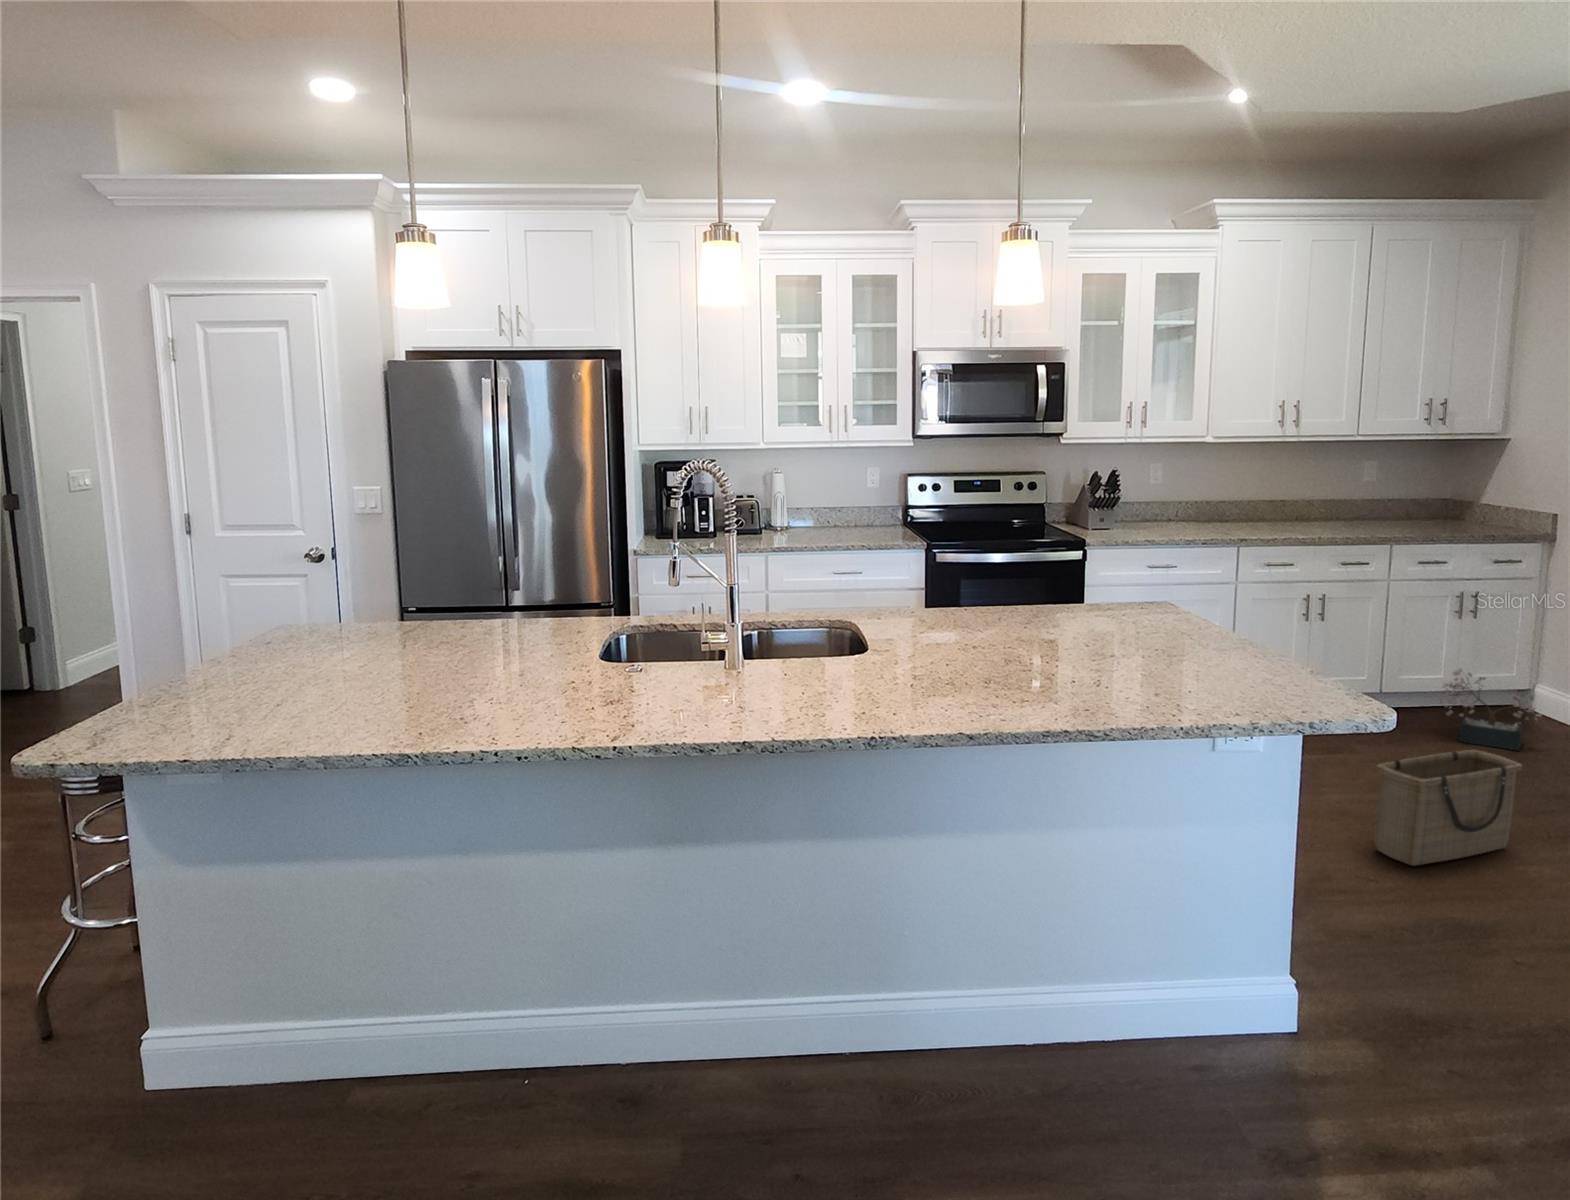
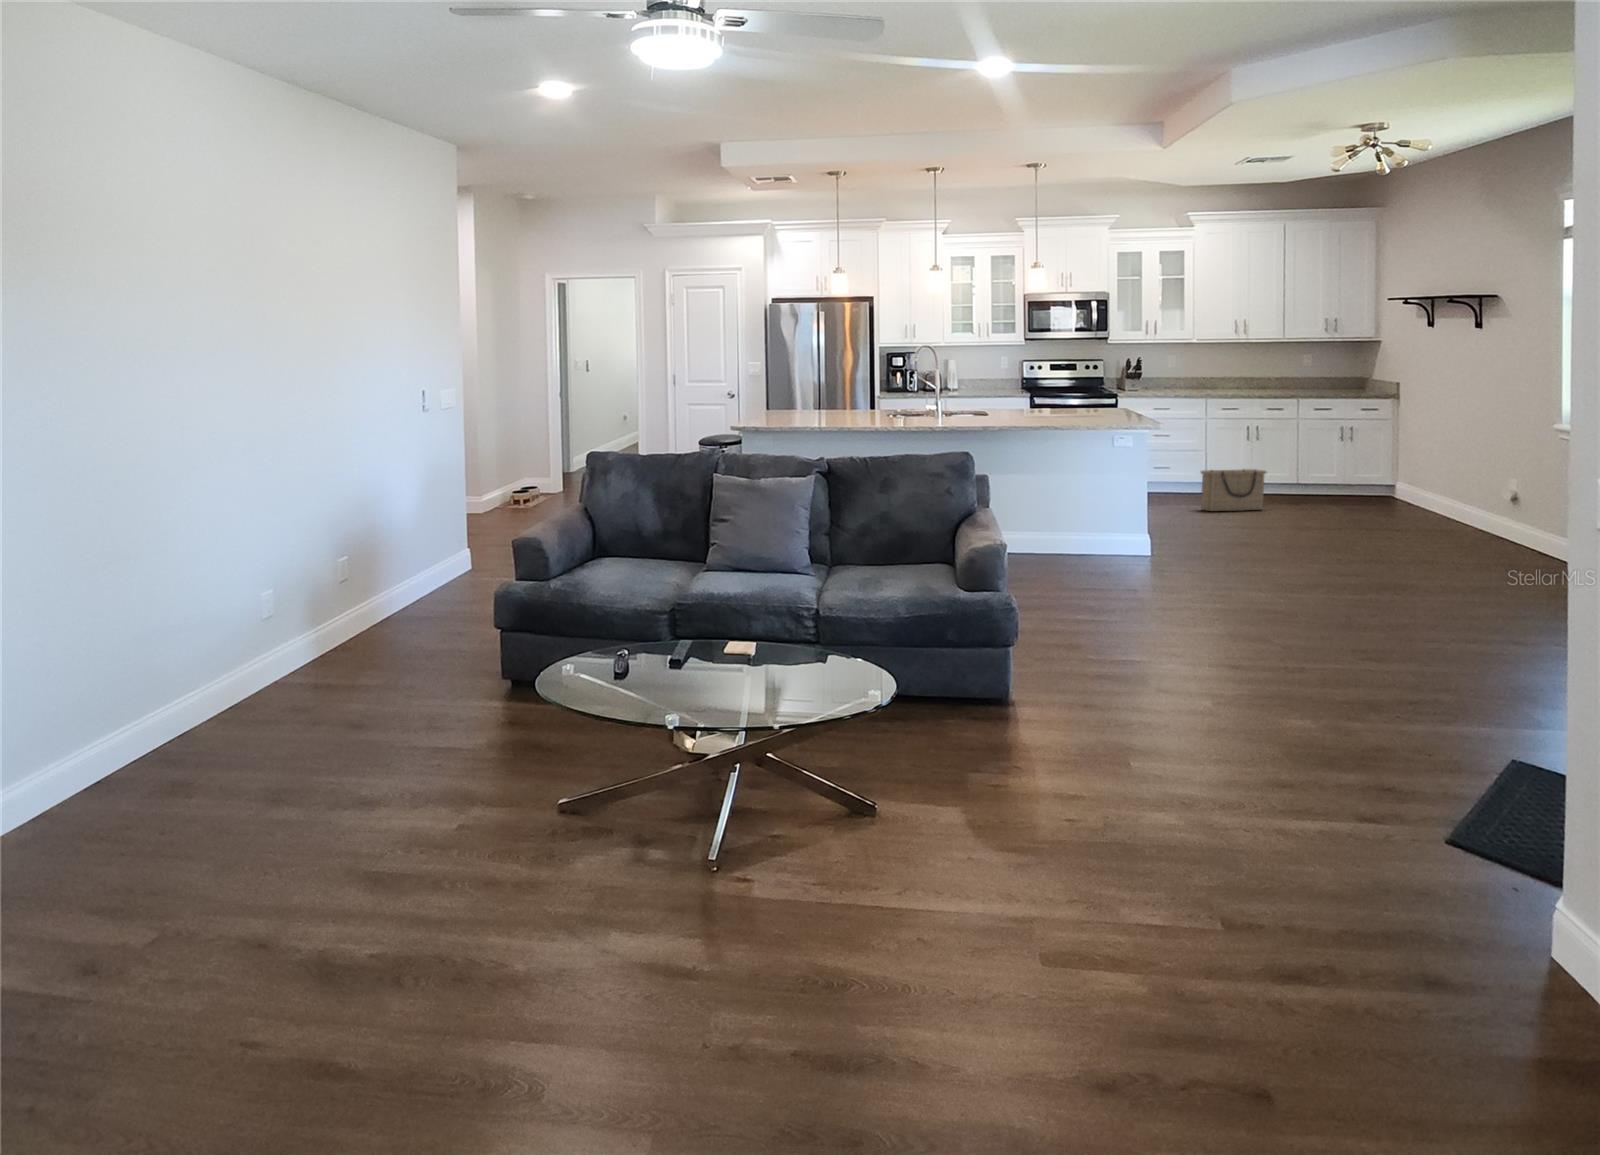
decorative plant: present [1439,669,1542,751] -> none [1298,457,1346,496]

